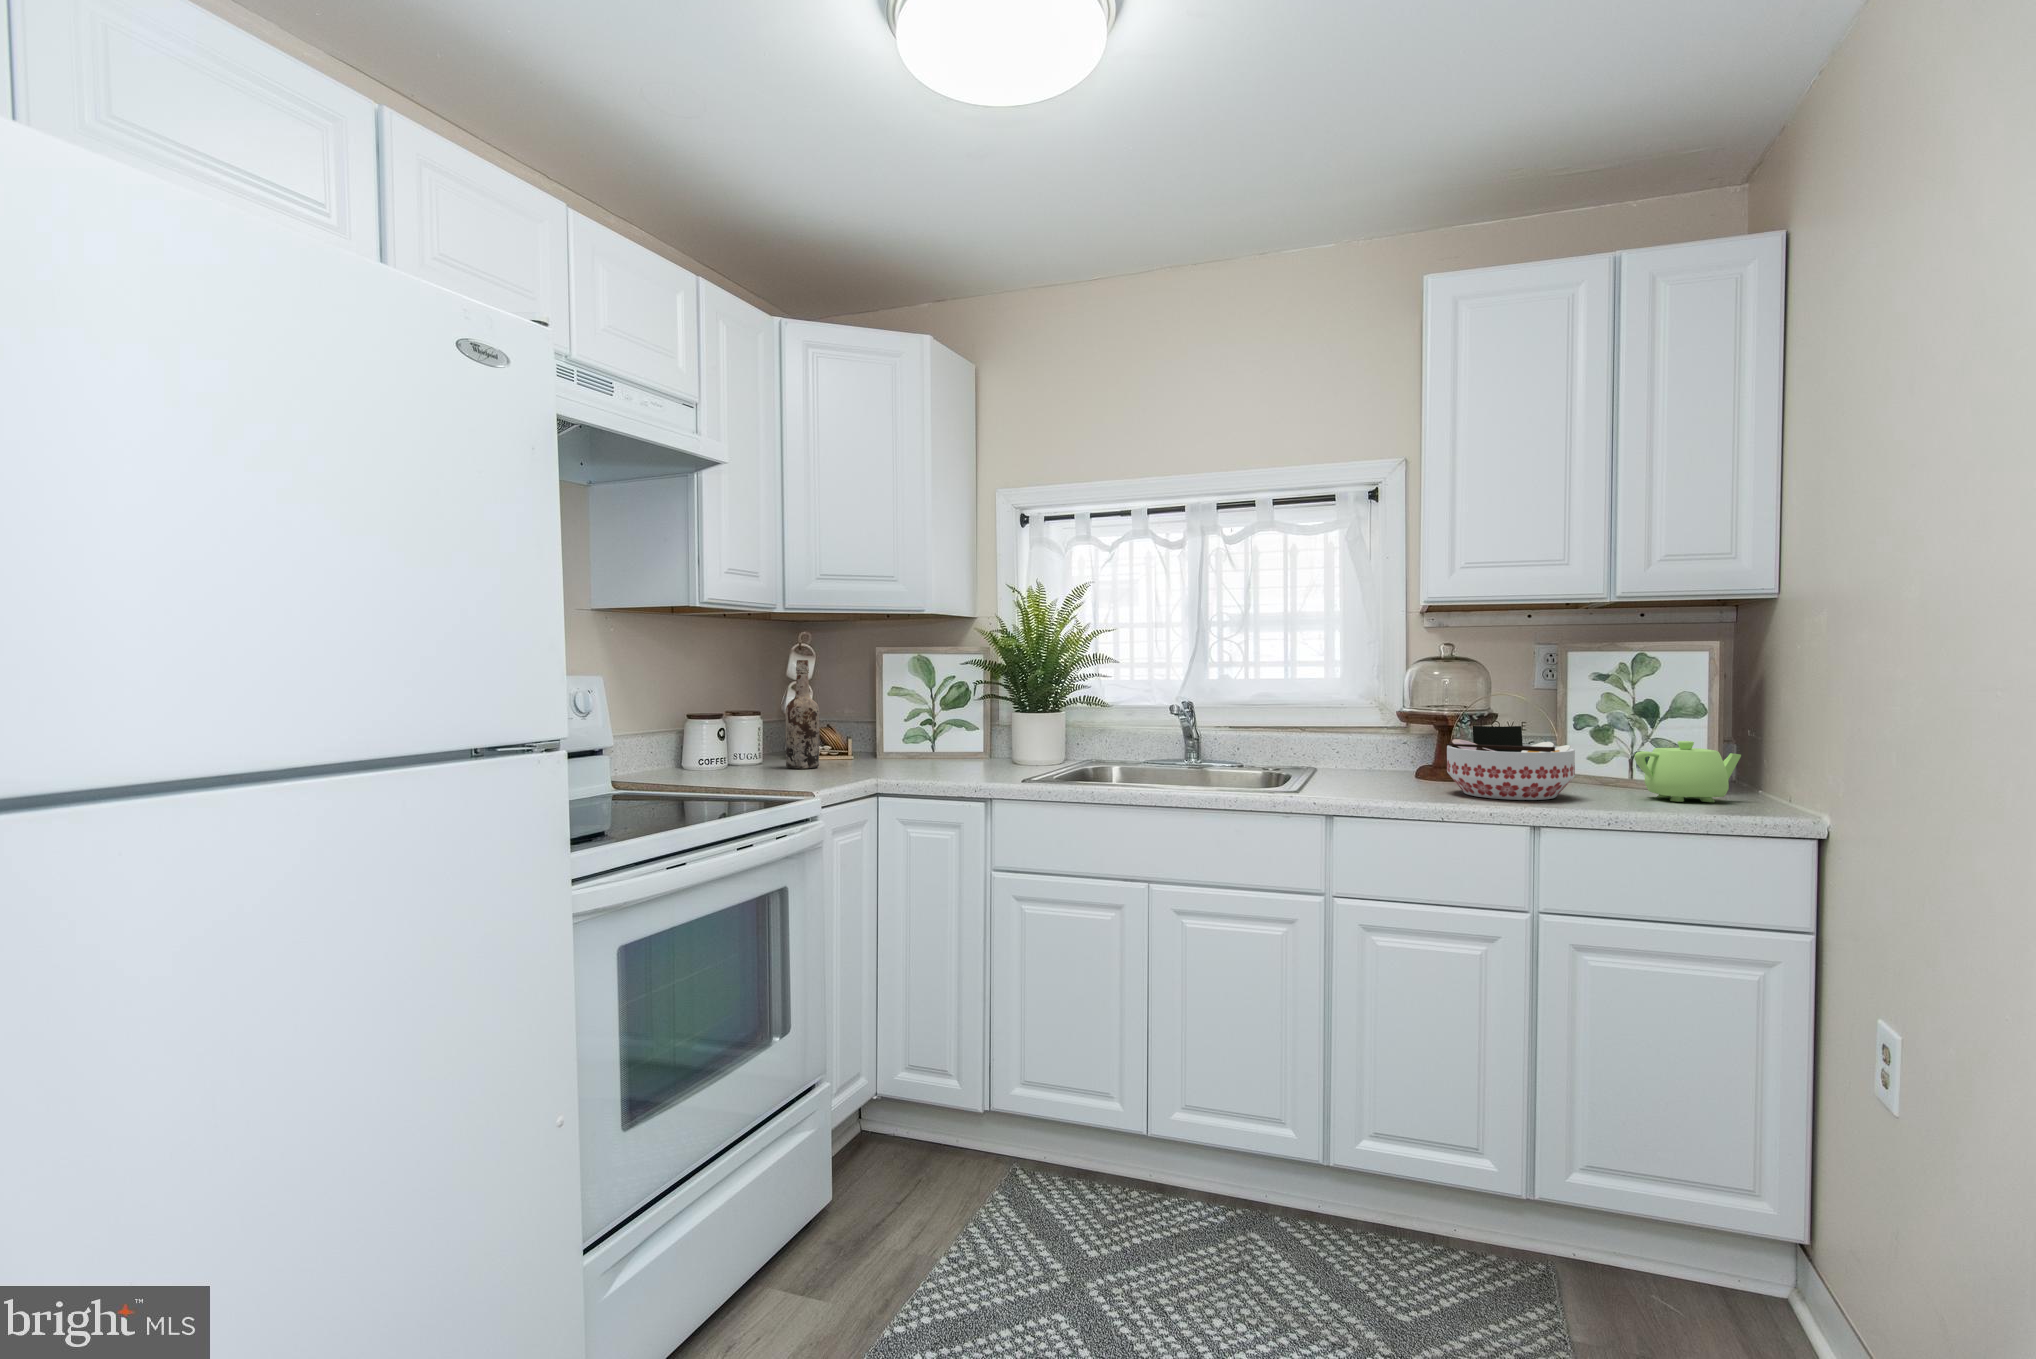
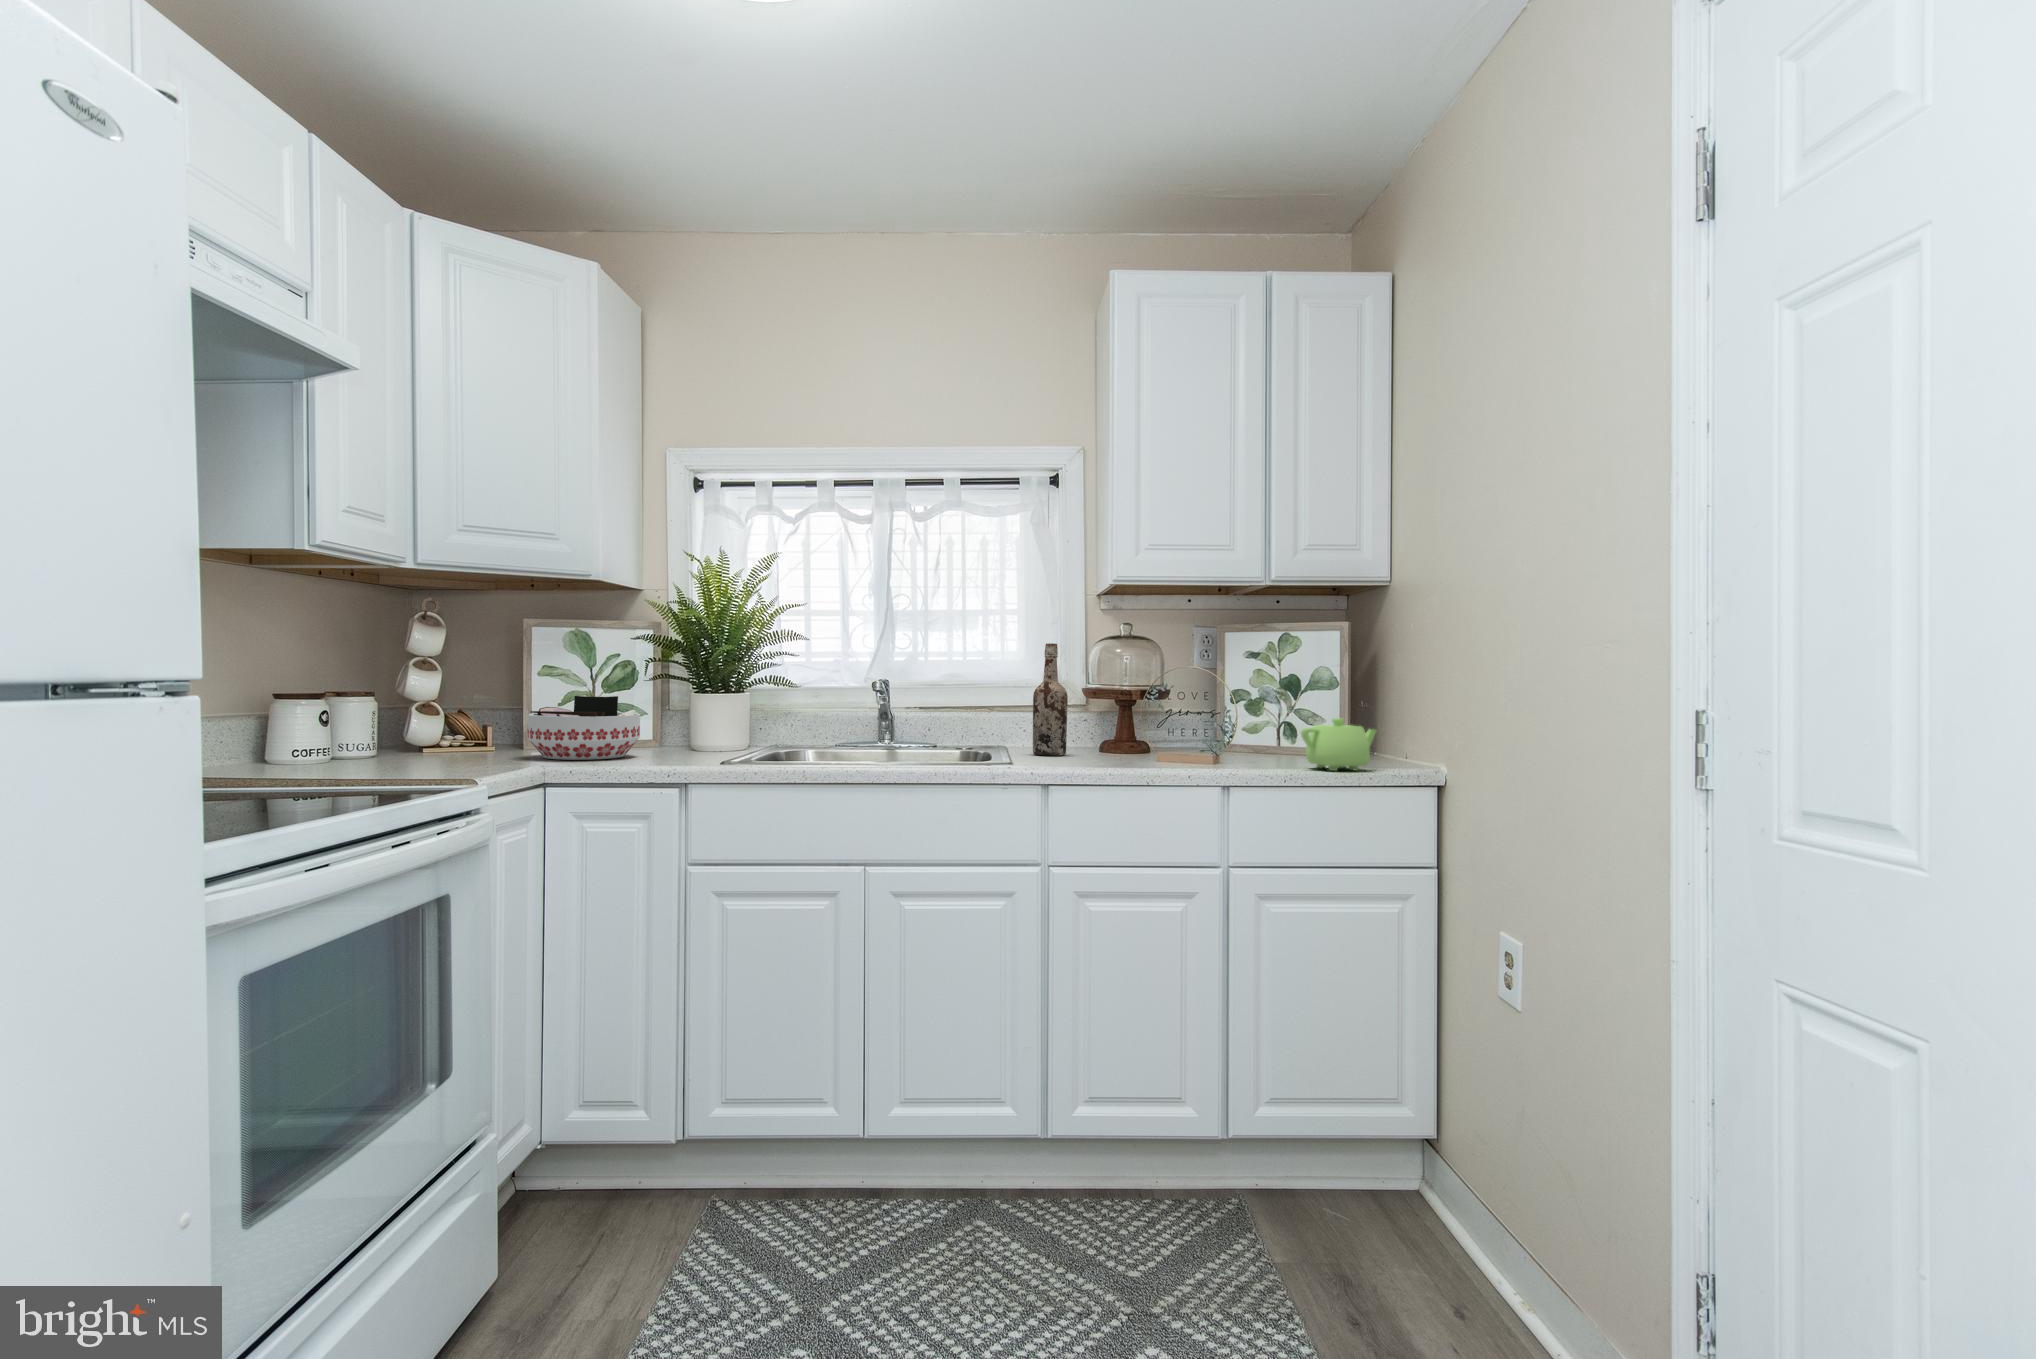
wine bottle: present [785,660,820,769] -> present [1033,643,1068,756]
bowl: present [1446,726,1575,800] -> present [528,696,640,760]

